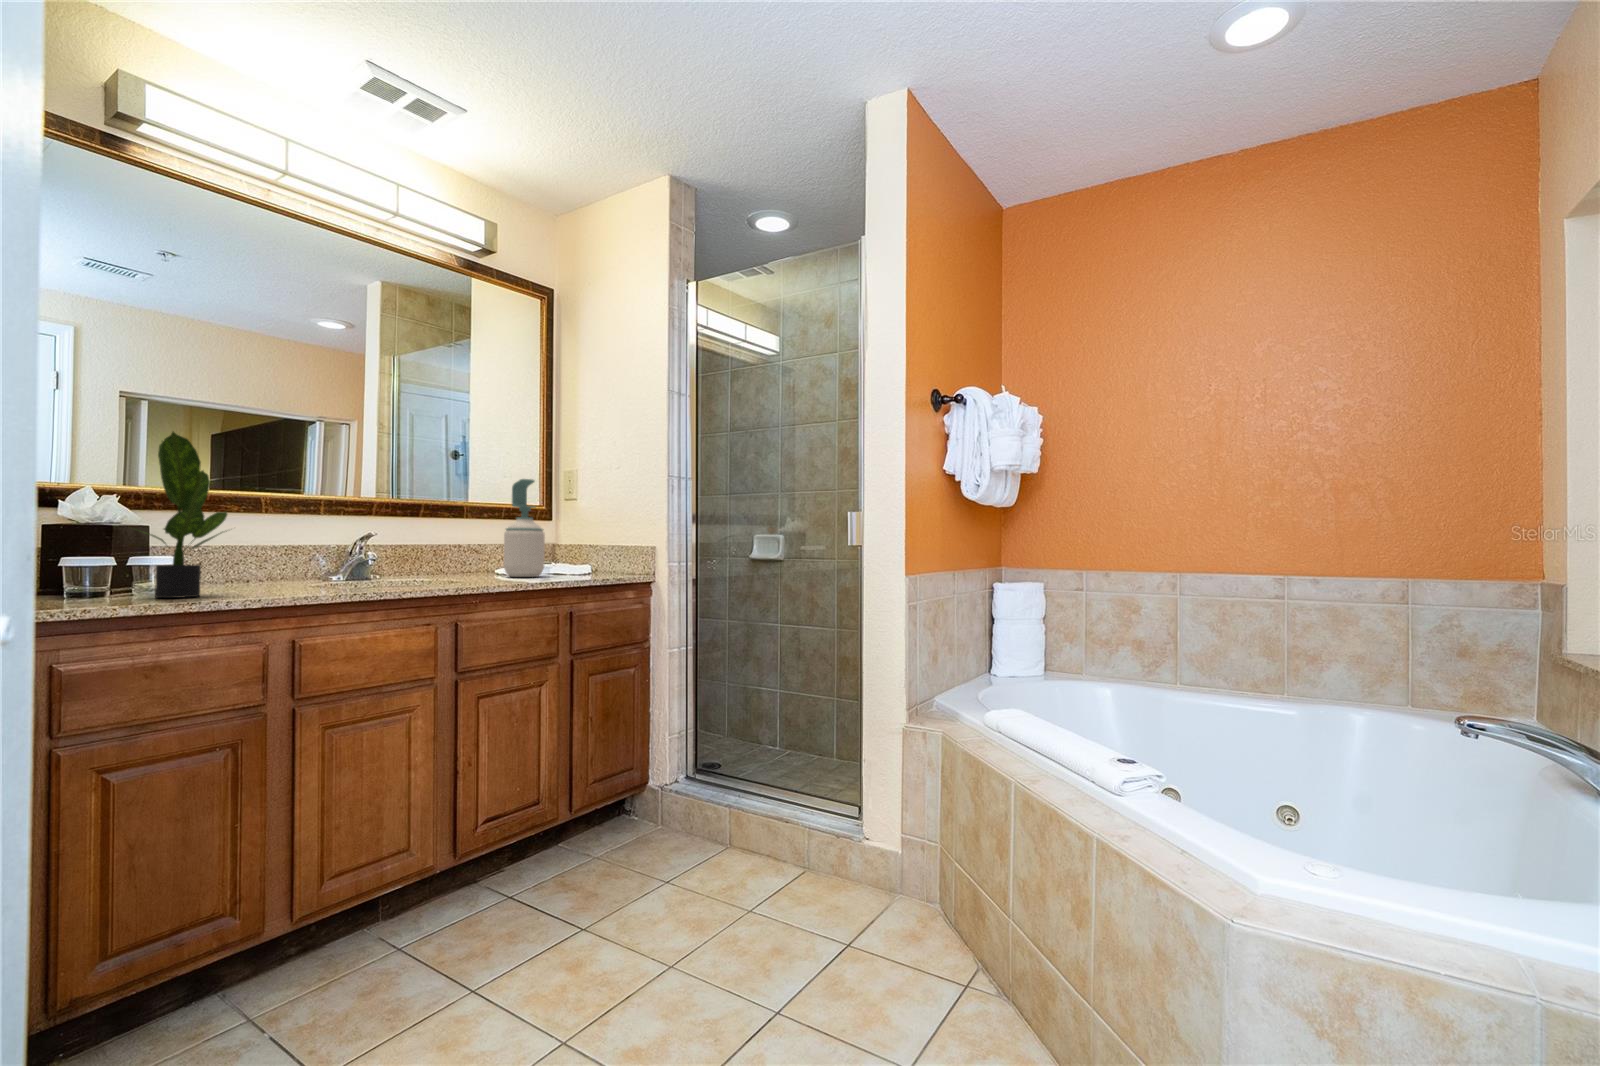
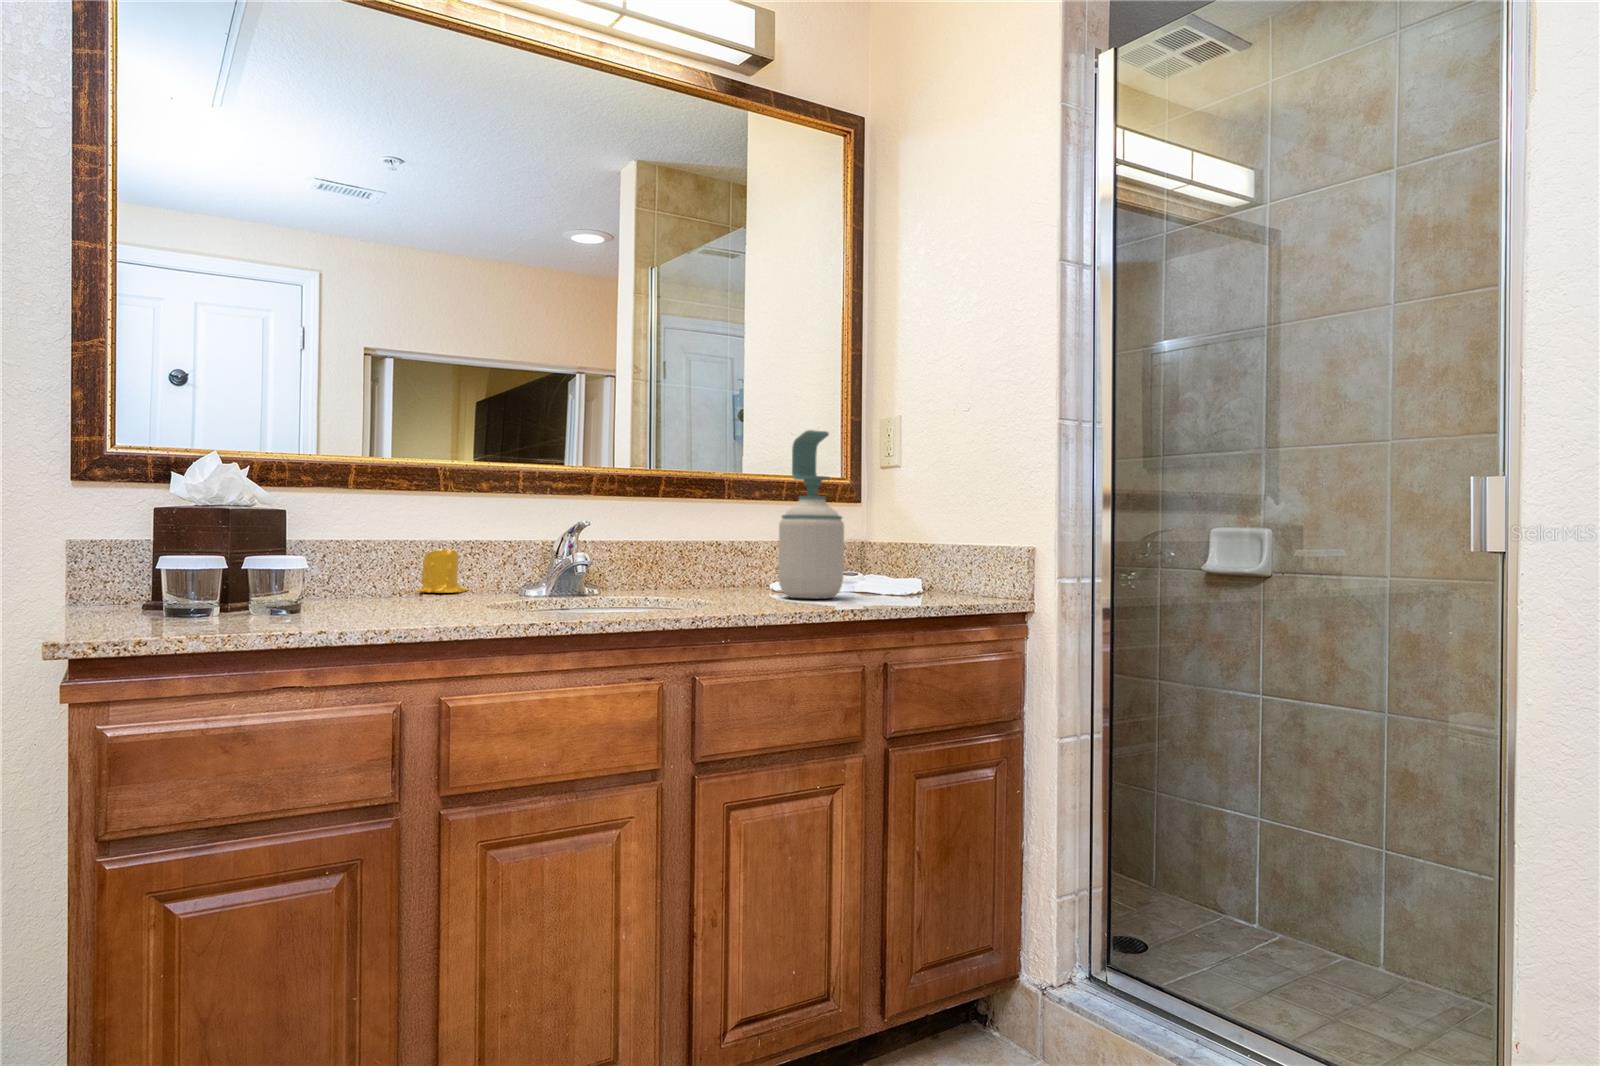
potted plant: present [145,432,227,598] -> none [224,357,374,623]
candle: none [244,551,283,580] -> present [417,549,468,593]

